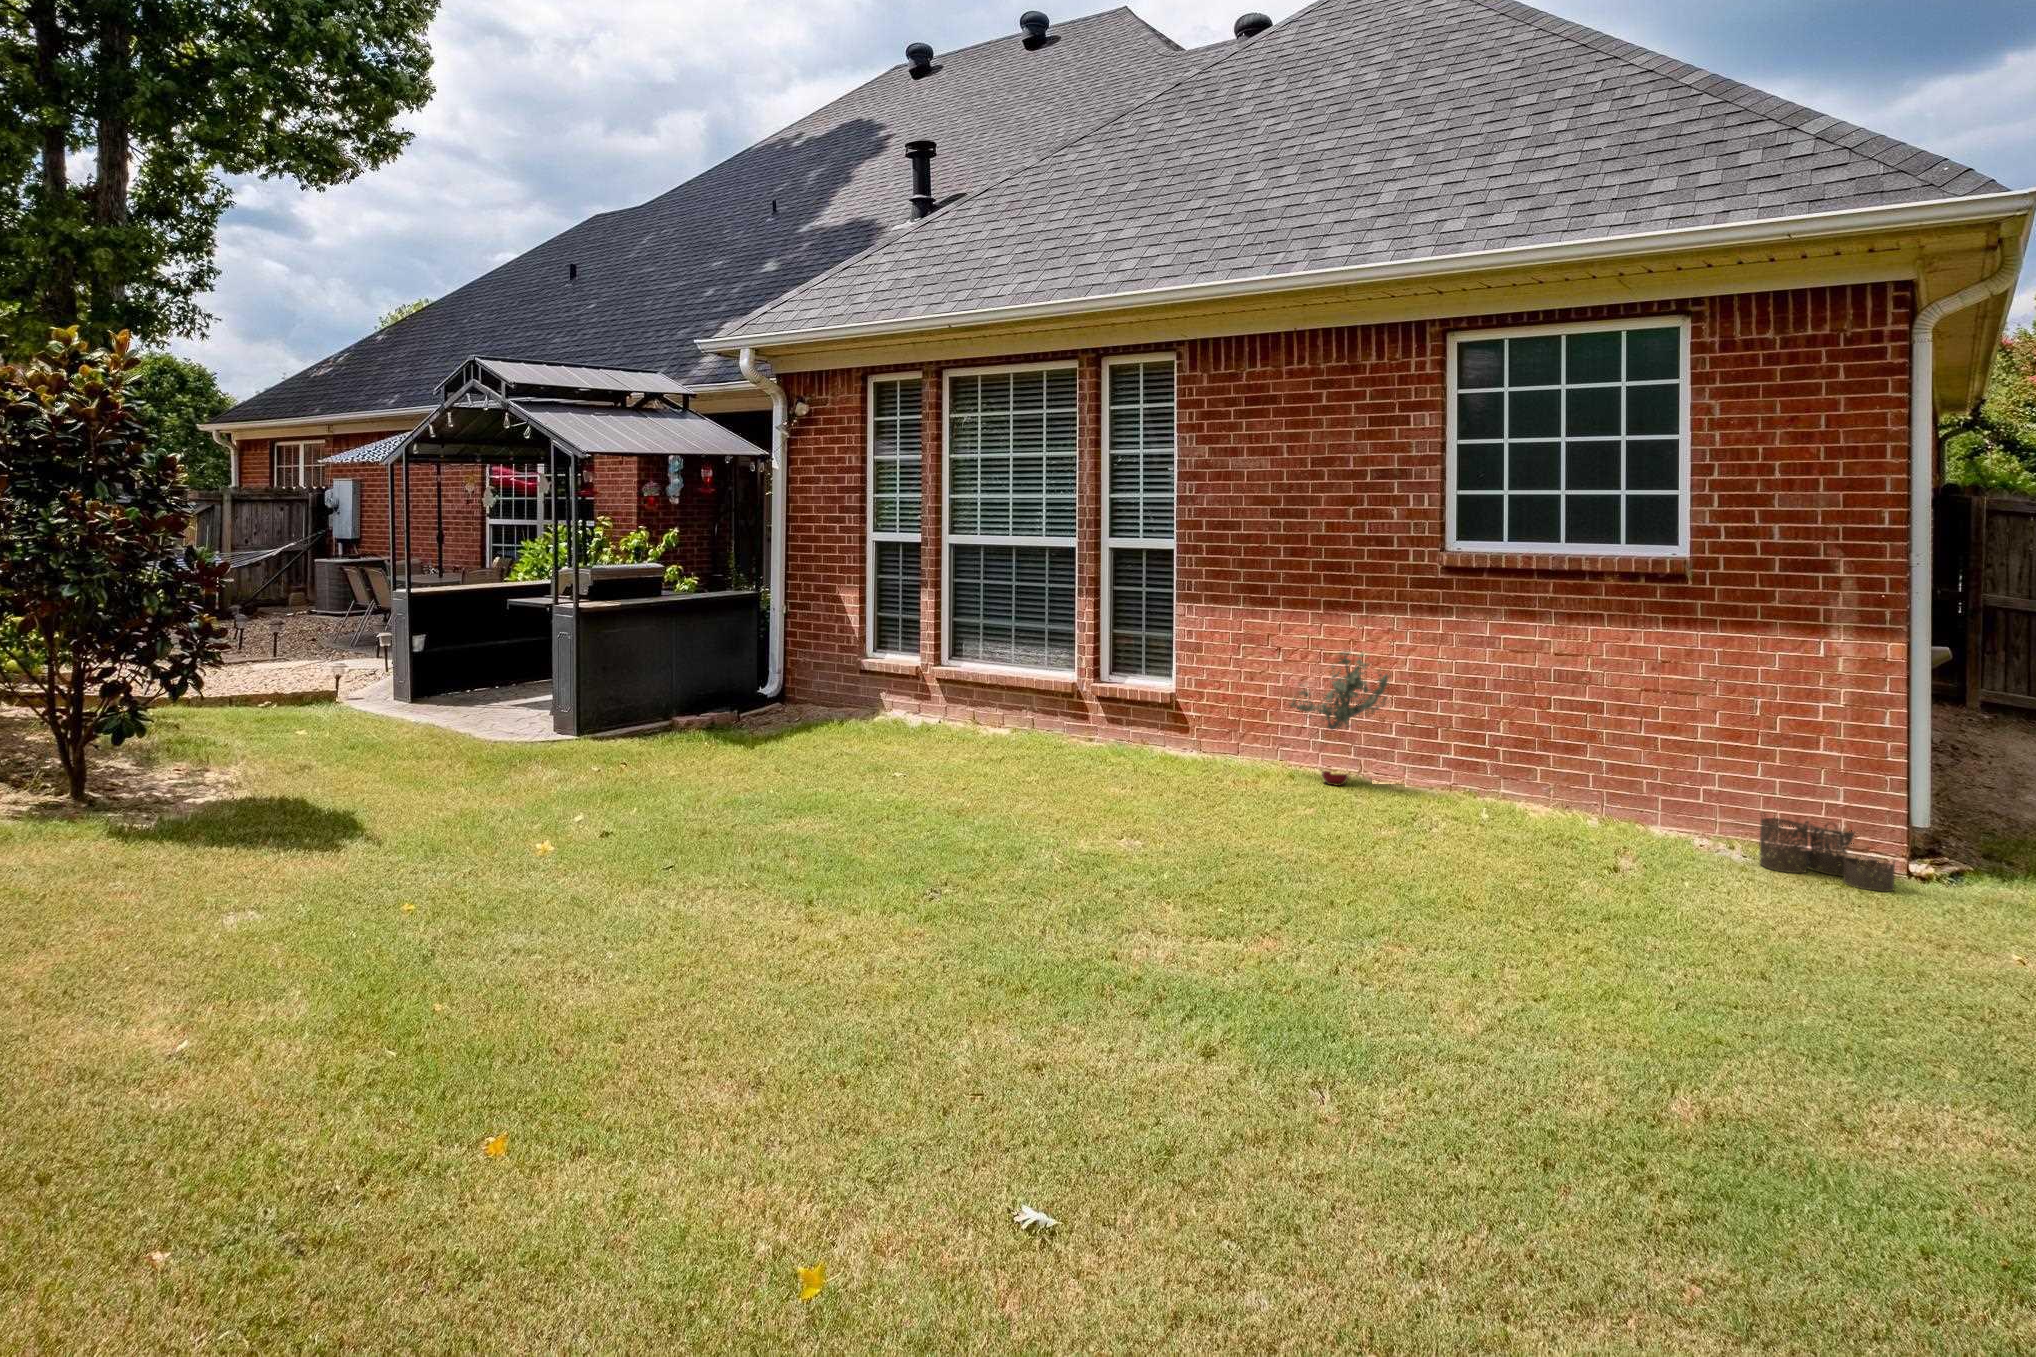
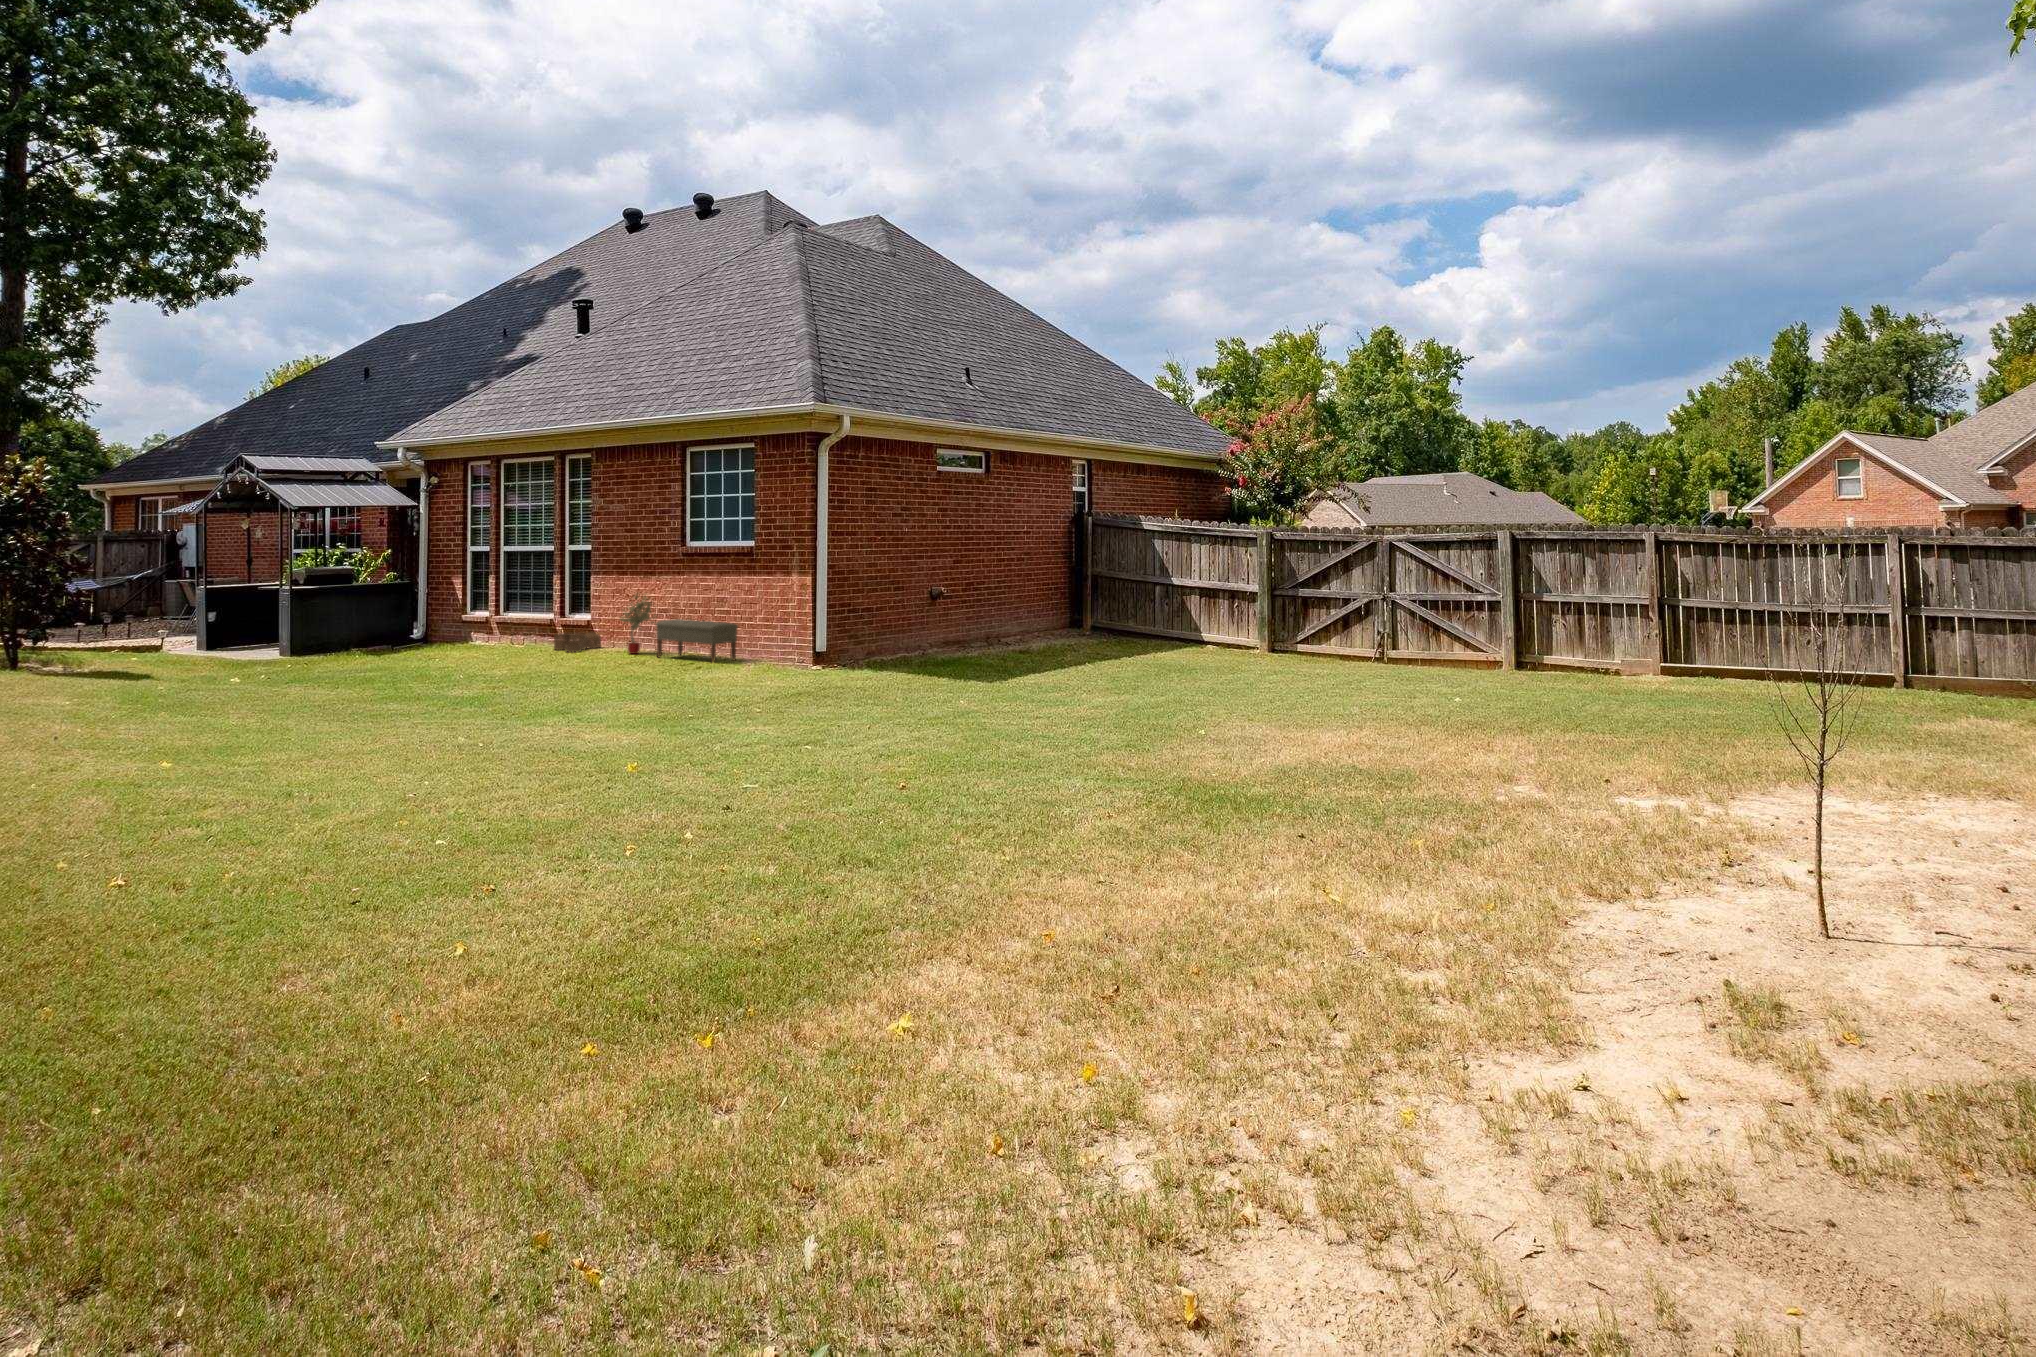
bench: none [1425,715,1645,838] -> present [656,619,738,663]
woven basket: present [1760,813,1895,892] -> present [554,631,601,653]

